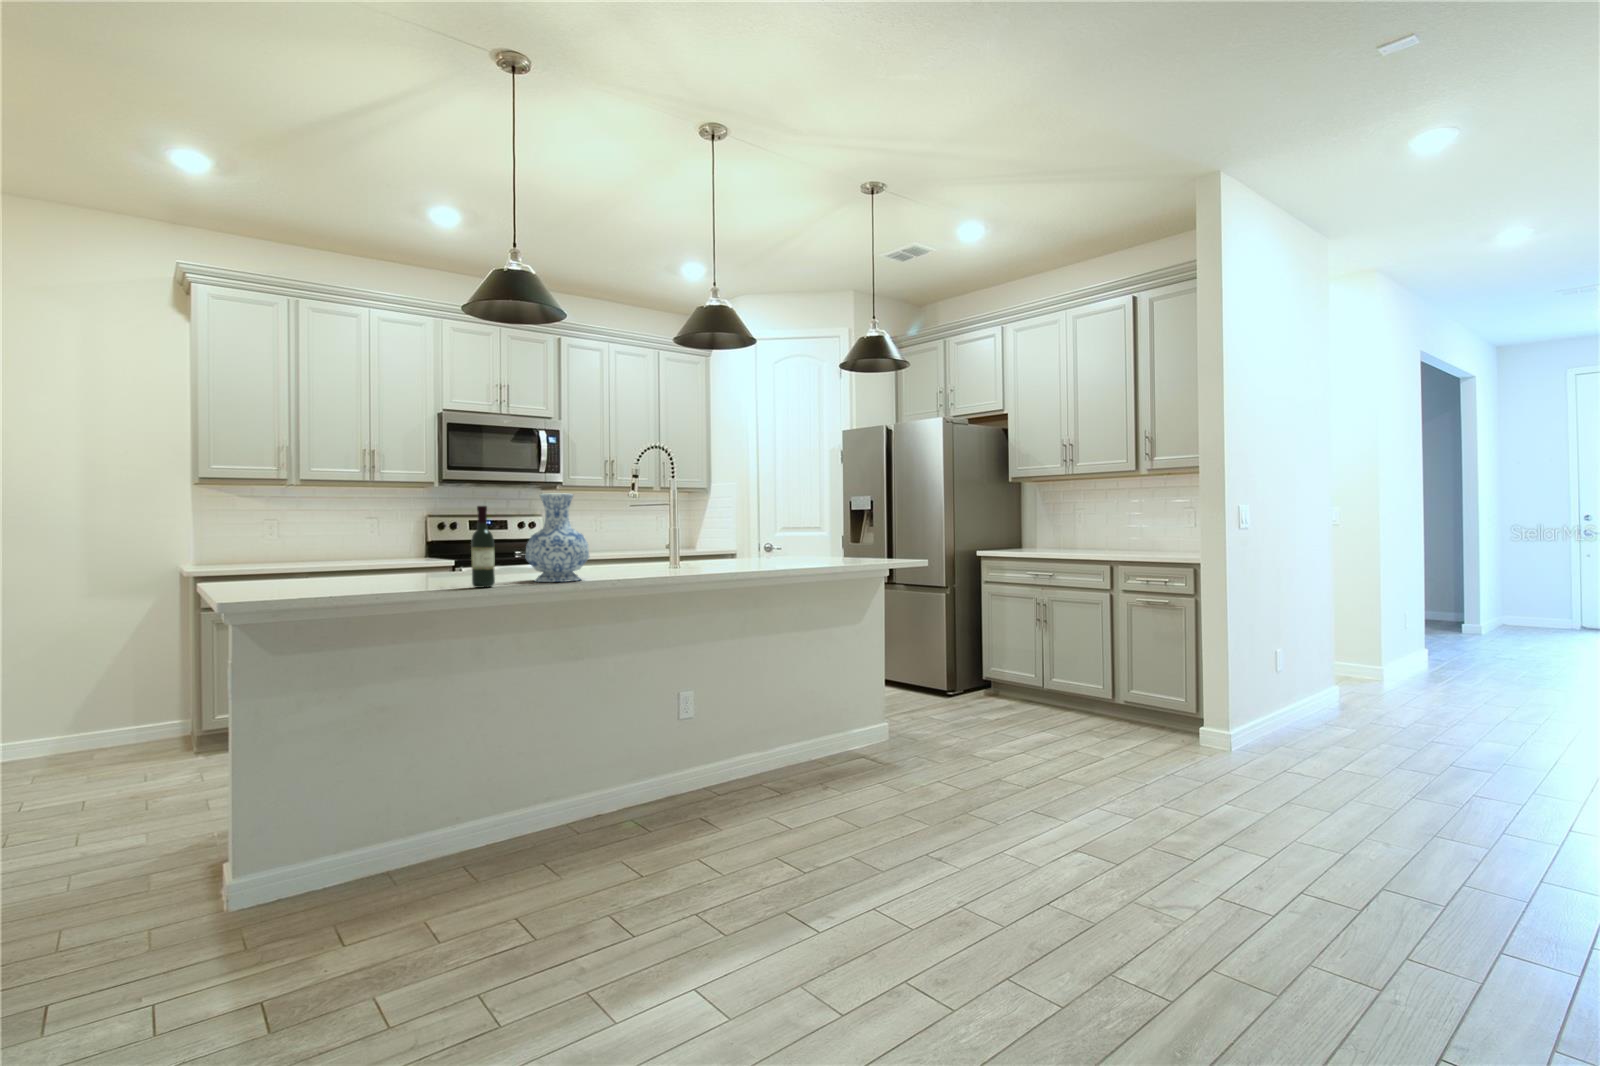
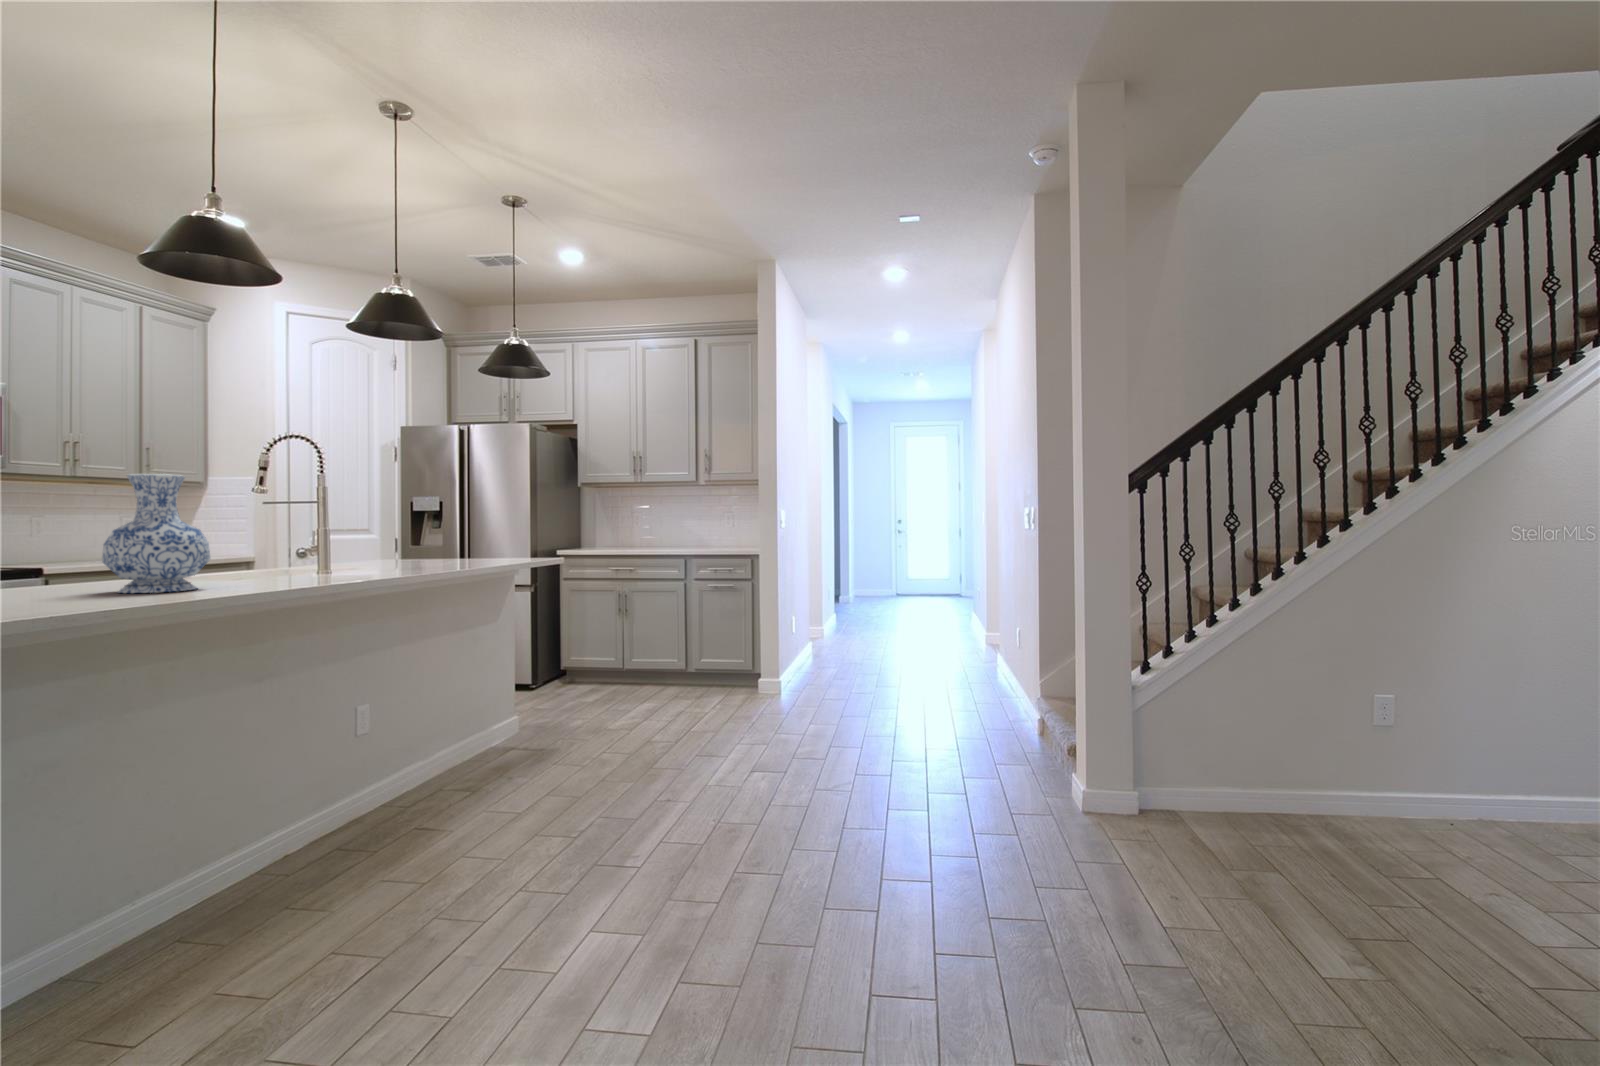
wine bottle: present [471,506,495,588] -> none [40,486,84,604]

